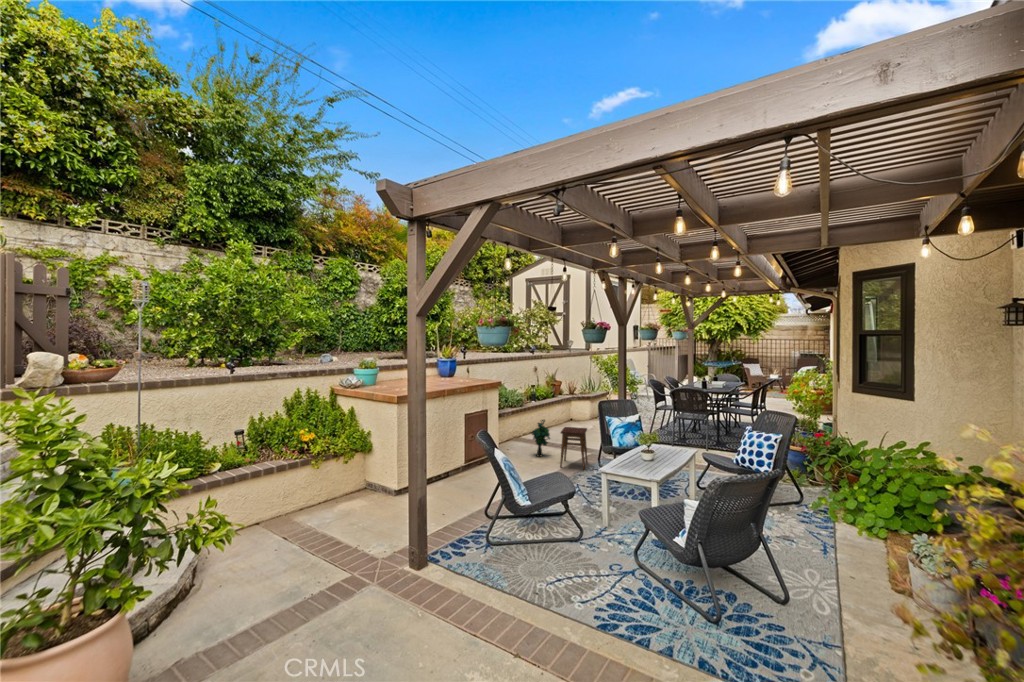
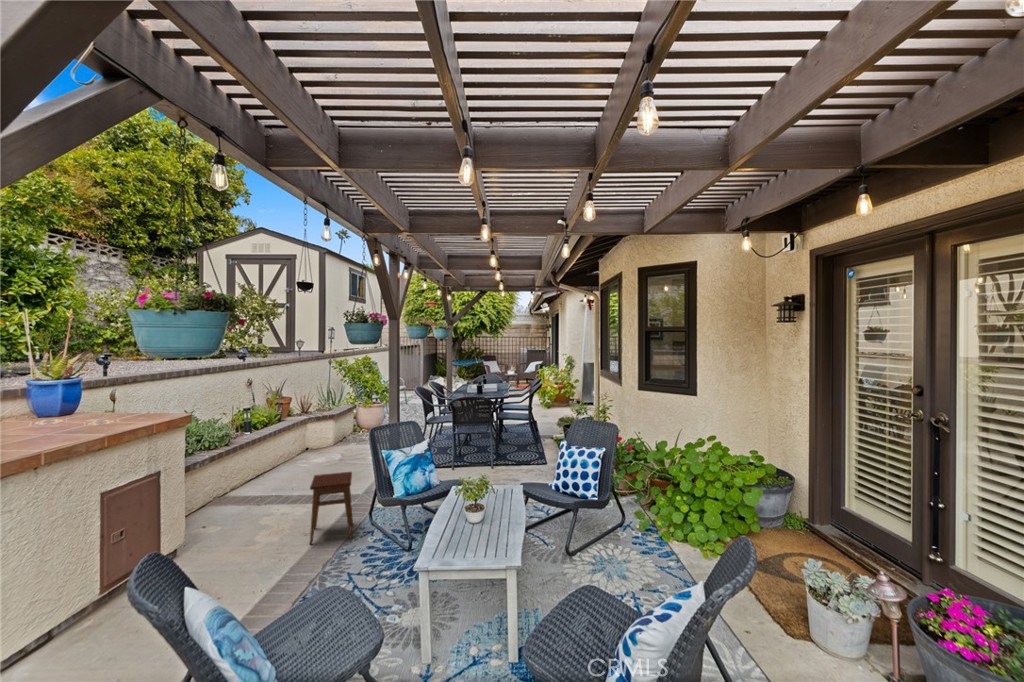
decorative plant: present [531,420,550,457] -> none [247,468,288,531]

